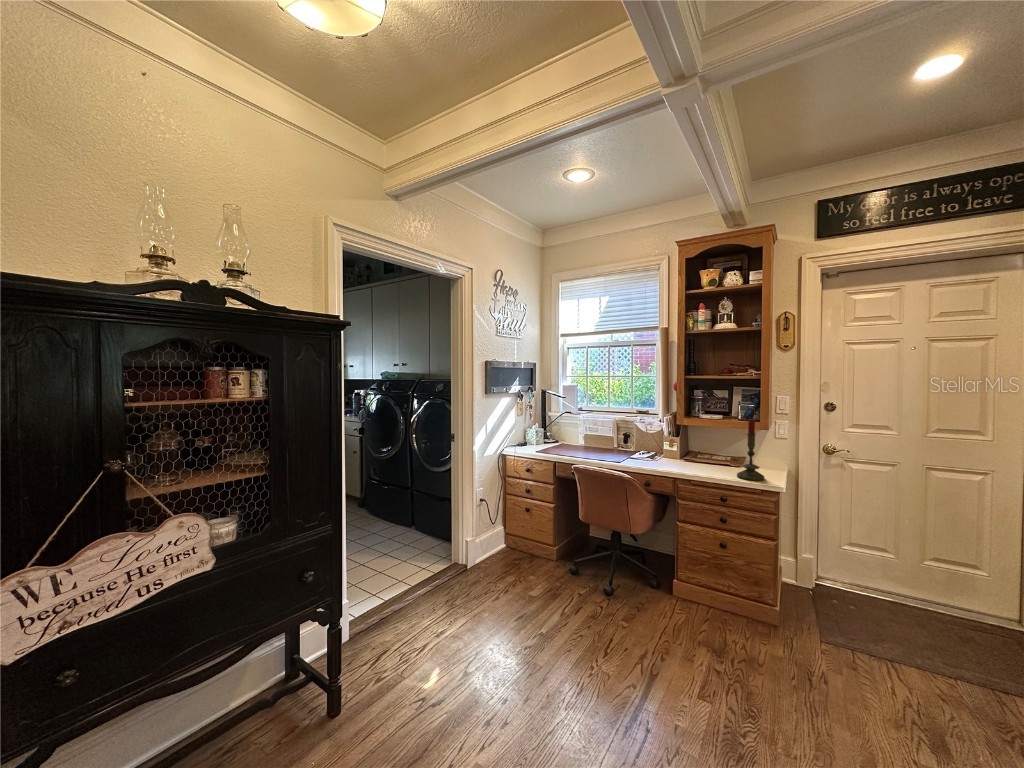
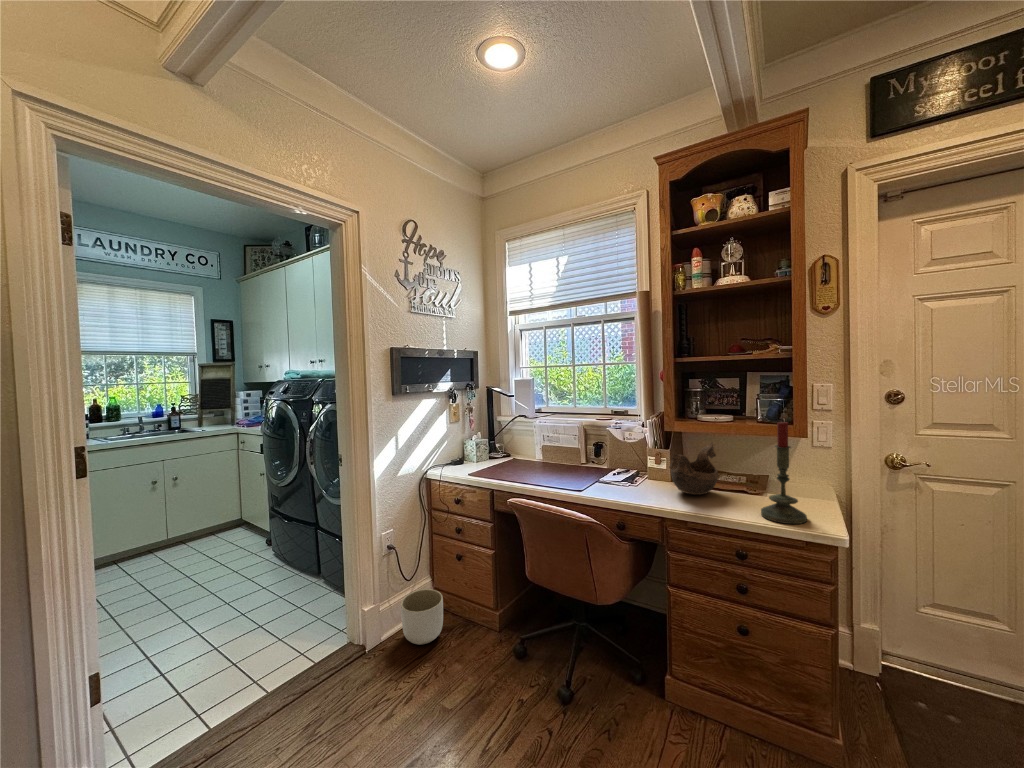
decorative bowl: none [680,433,712,466] -> present [669,442,718,495]
planter: none [489,531,518,566] -> present [401,589,443,645]

